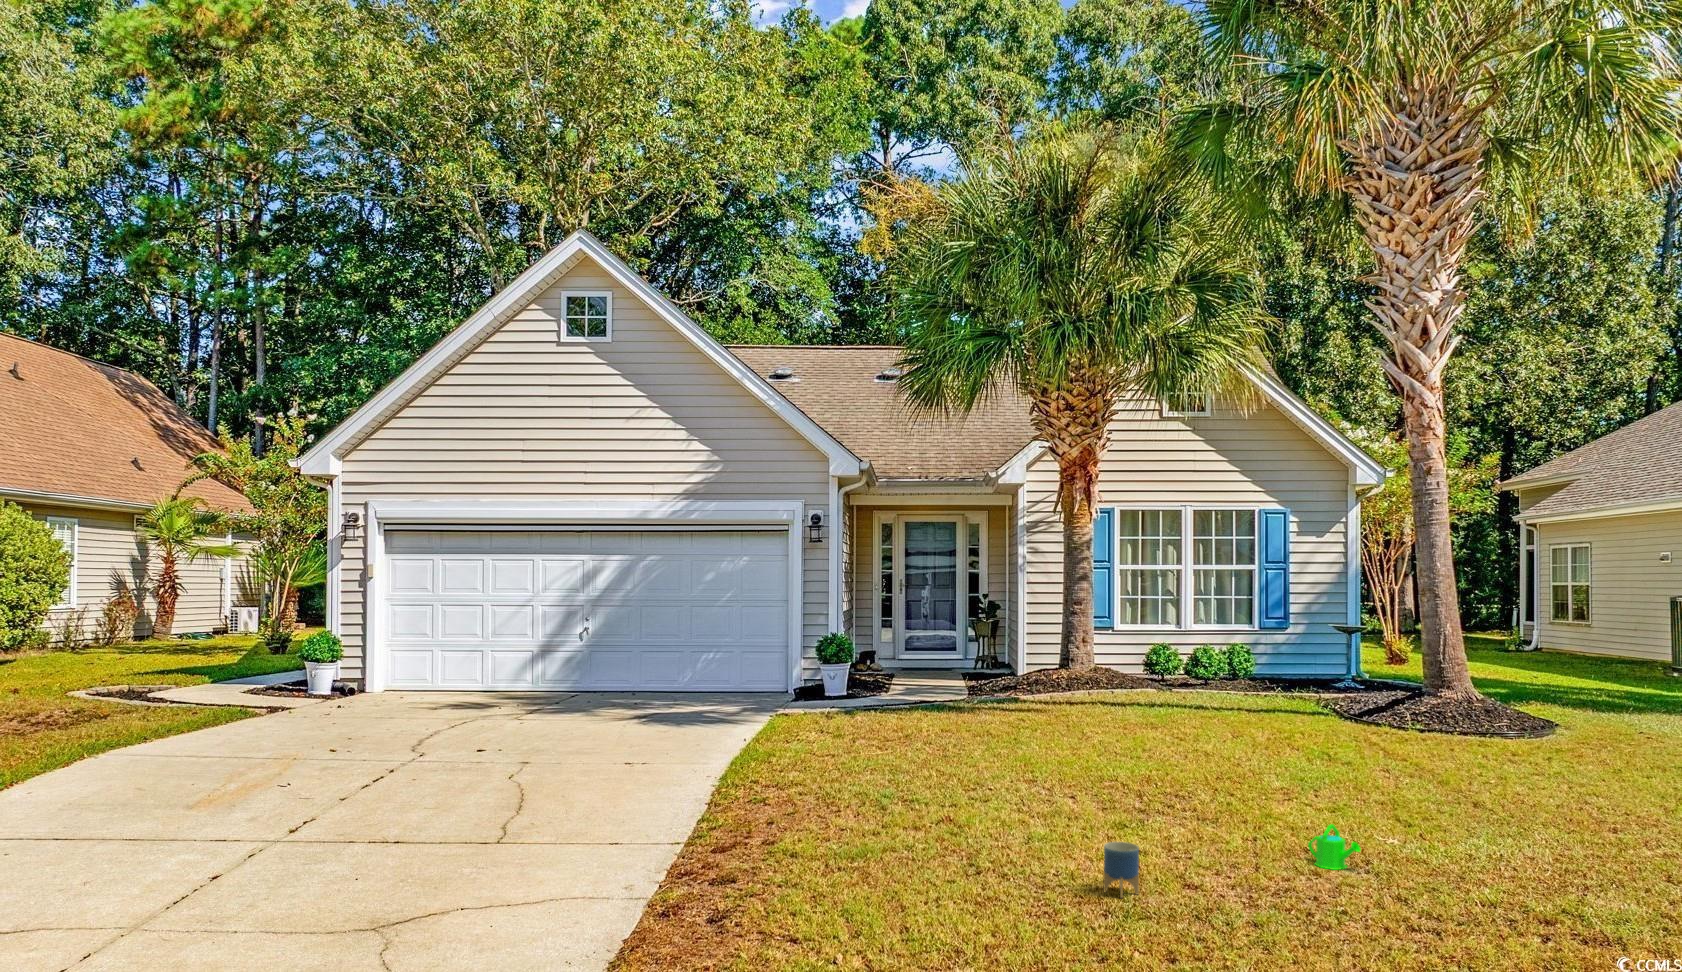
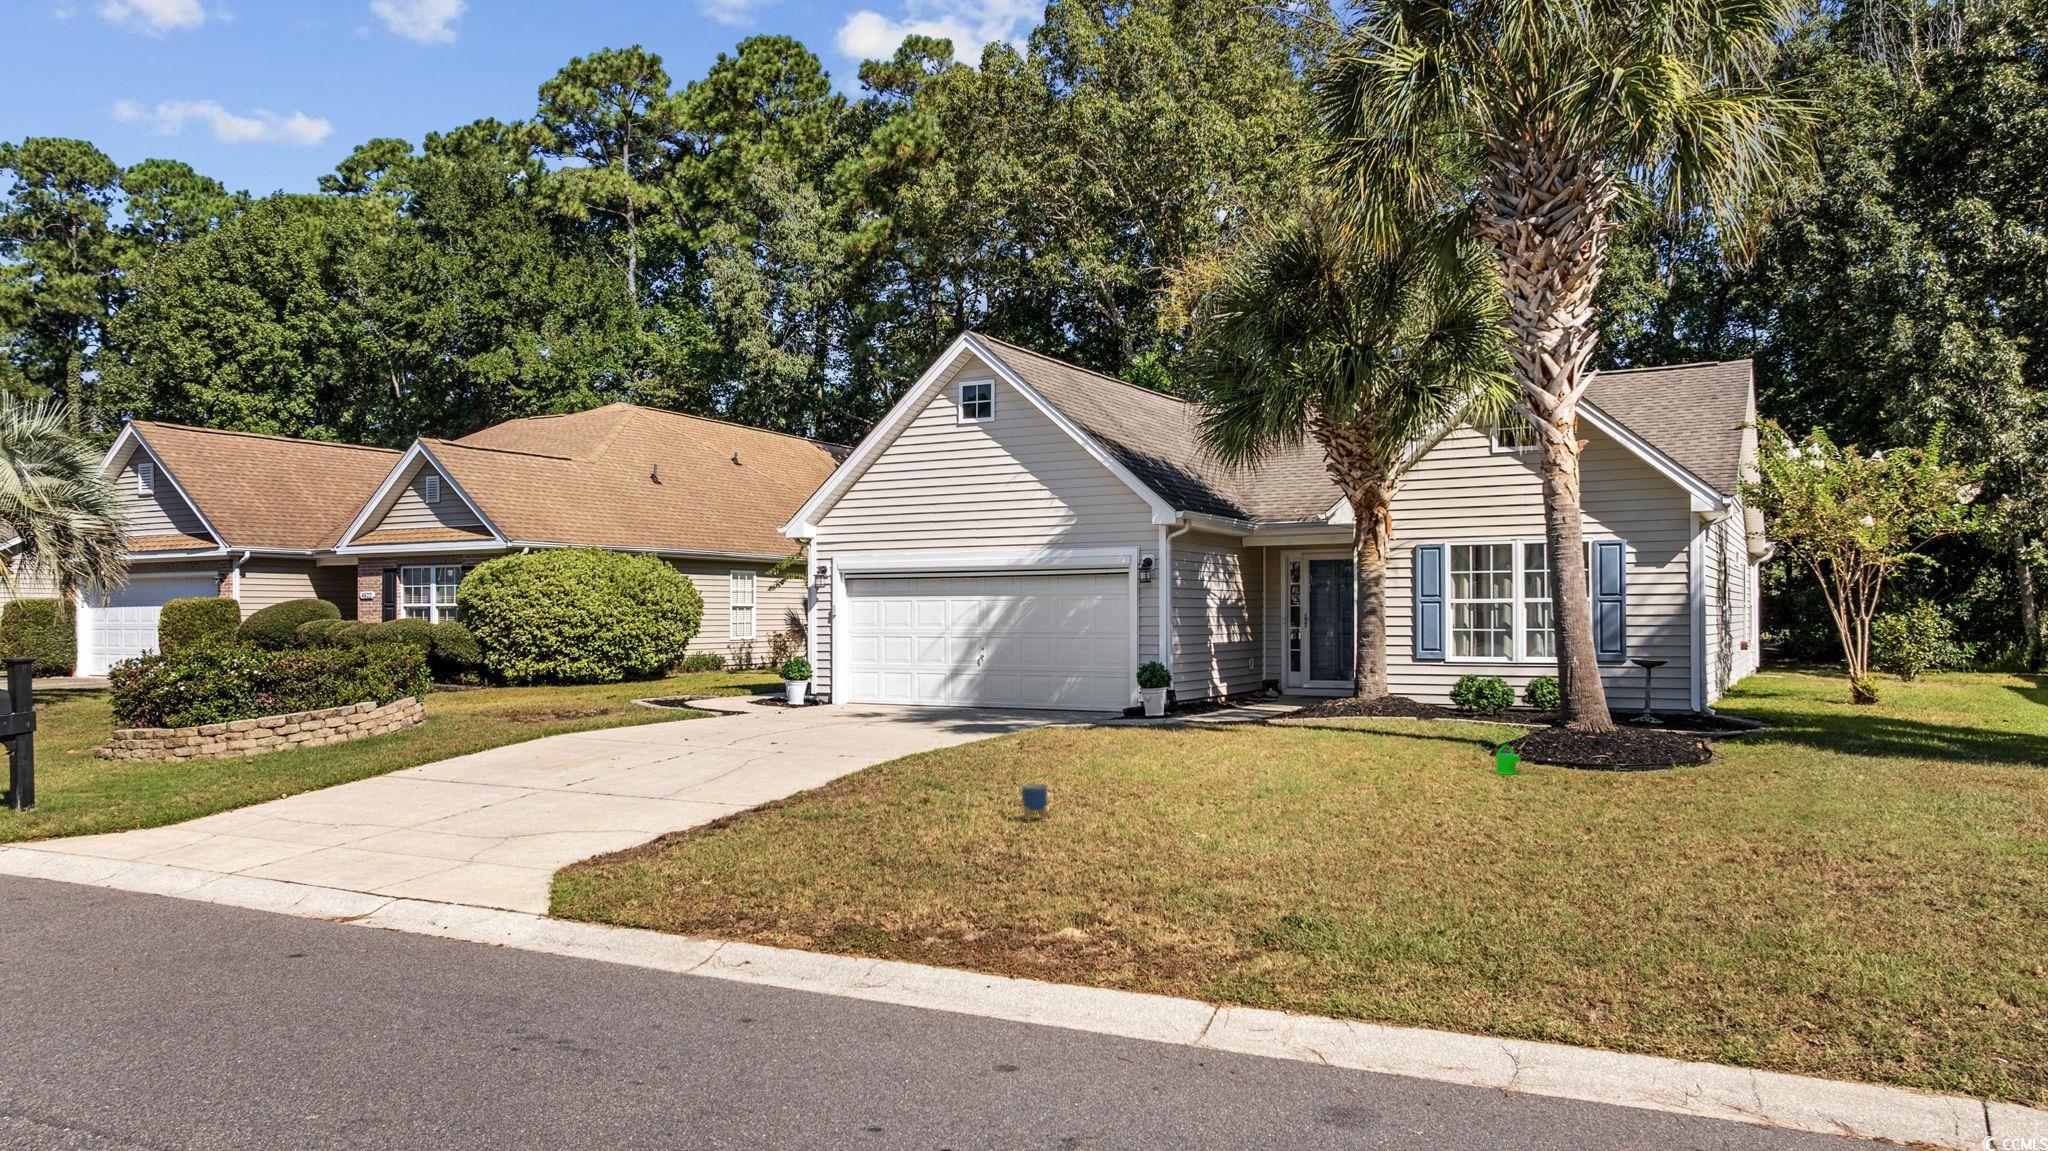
watering can: present [1308,824,1361,870] -> present [1496,744,1520,775]

